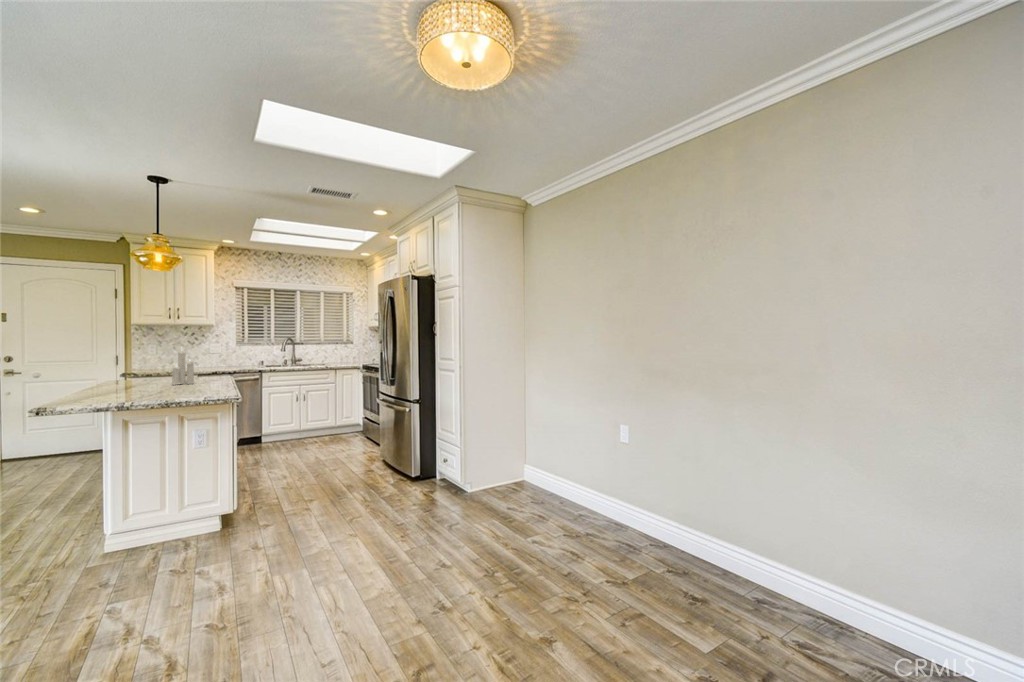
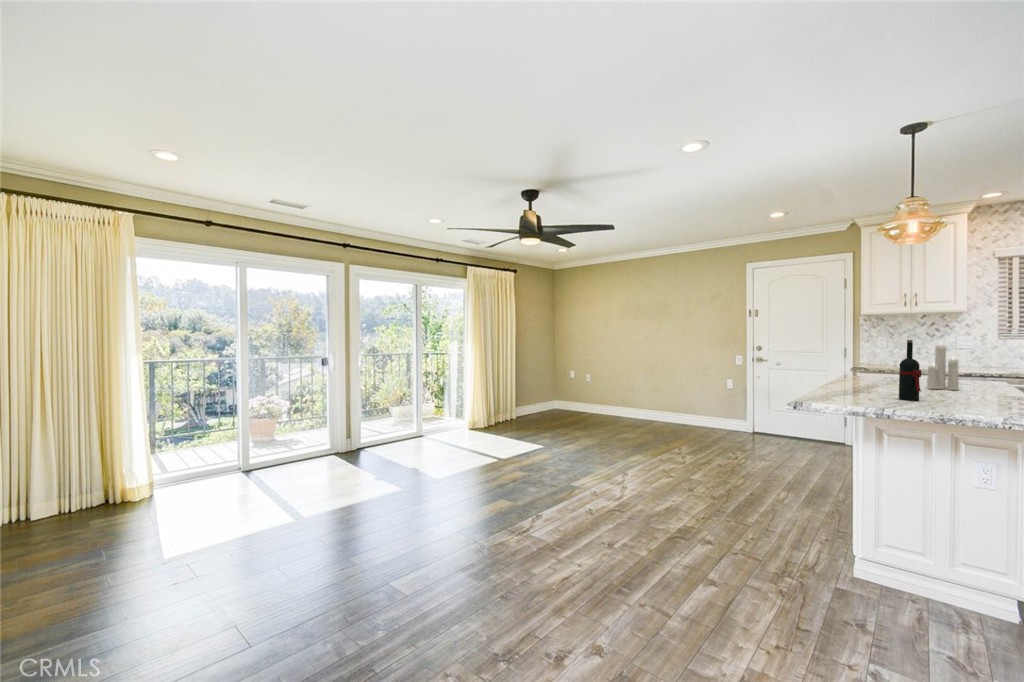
wine bottle: none [141,348,158,395] -> present [899,340,921,401]

